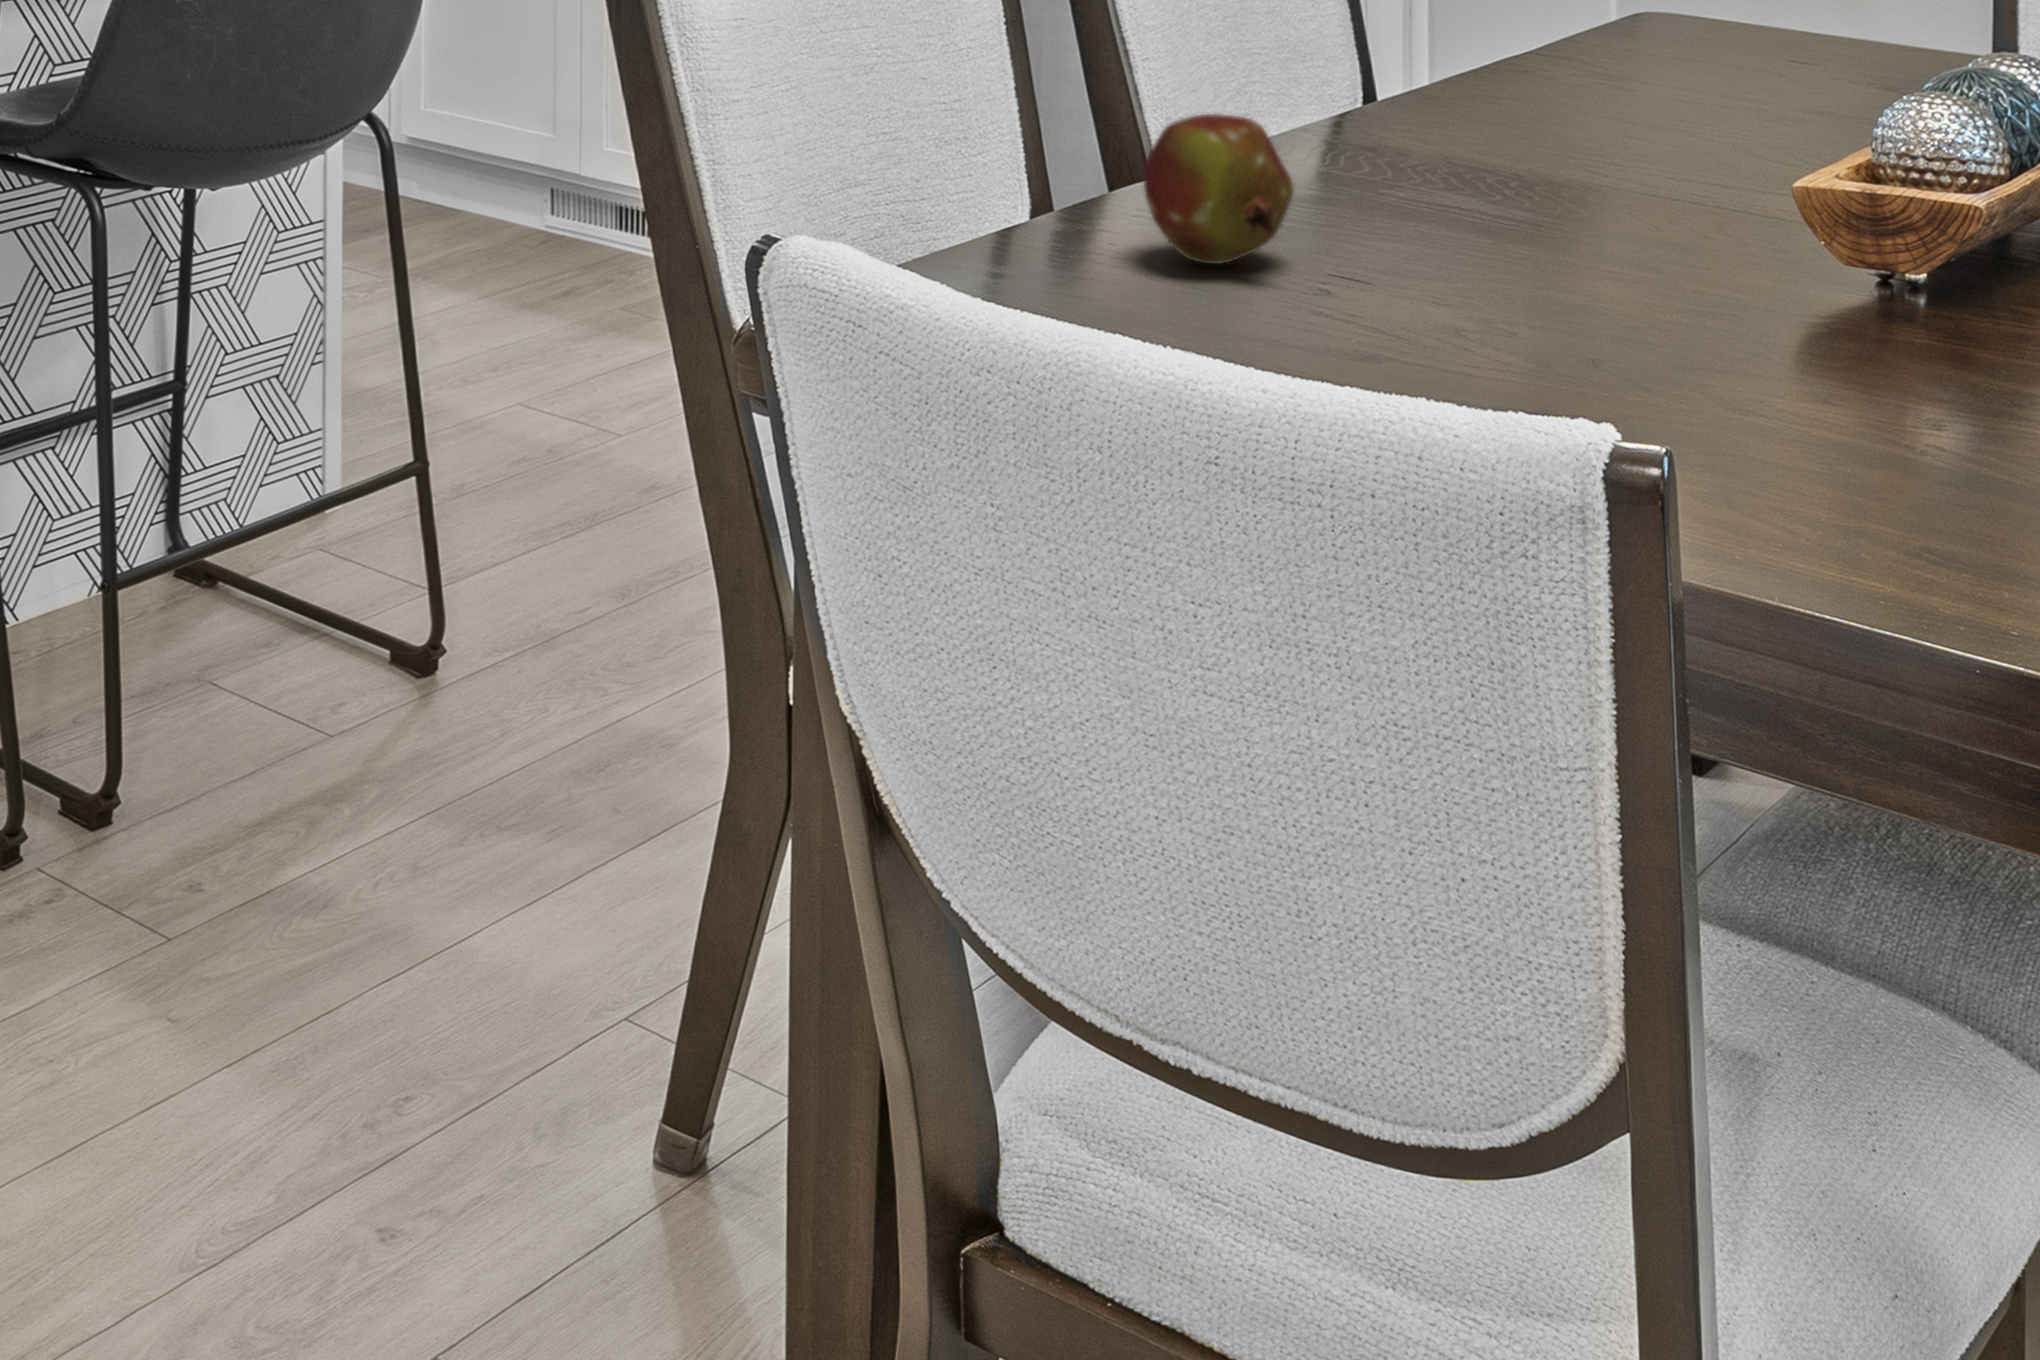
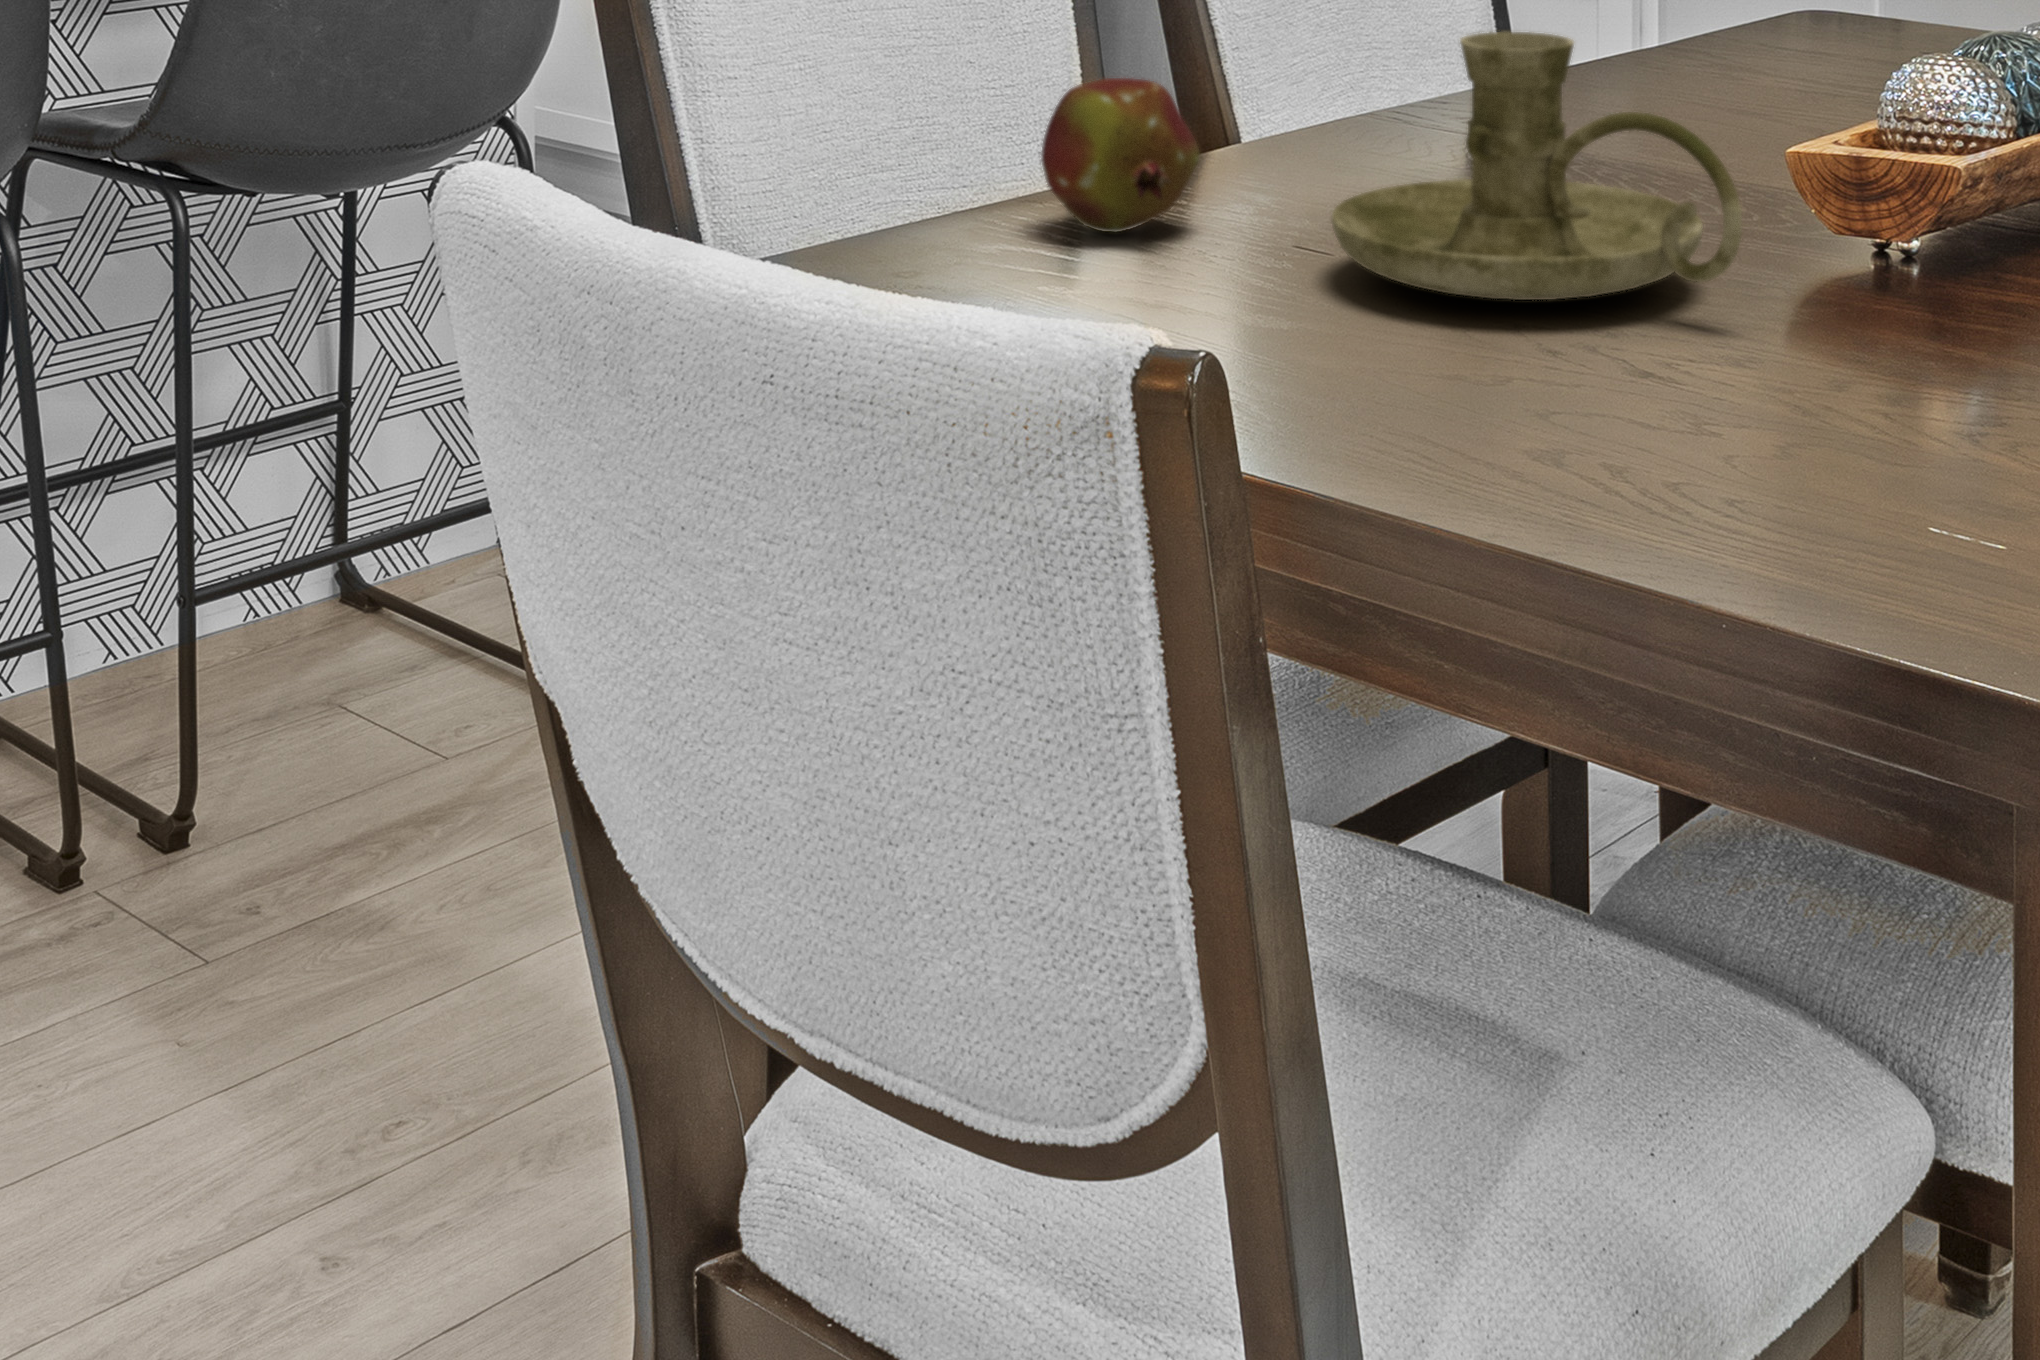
candle holder: none [1456,78,1892,340] -> present [1332,32,1742,300]

